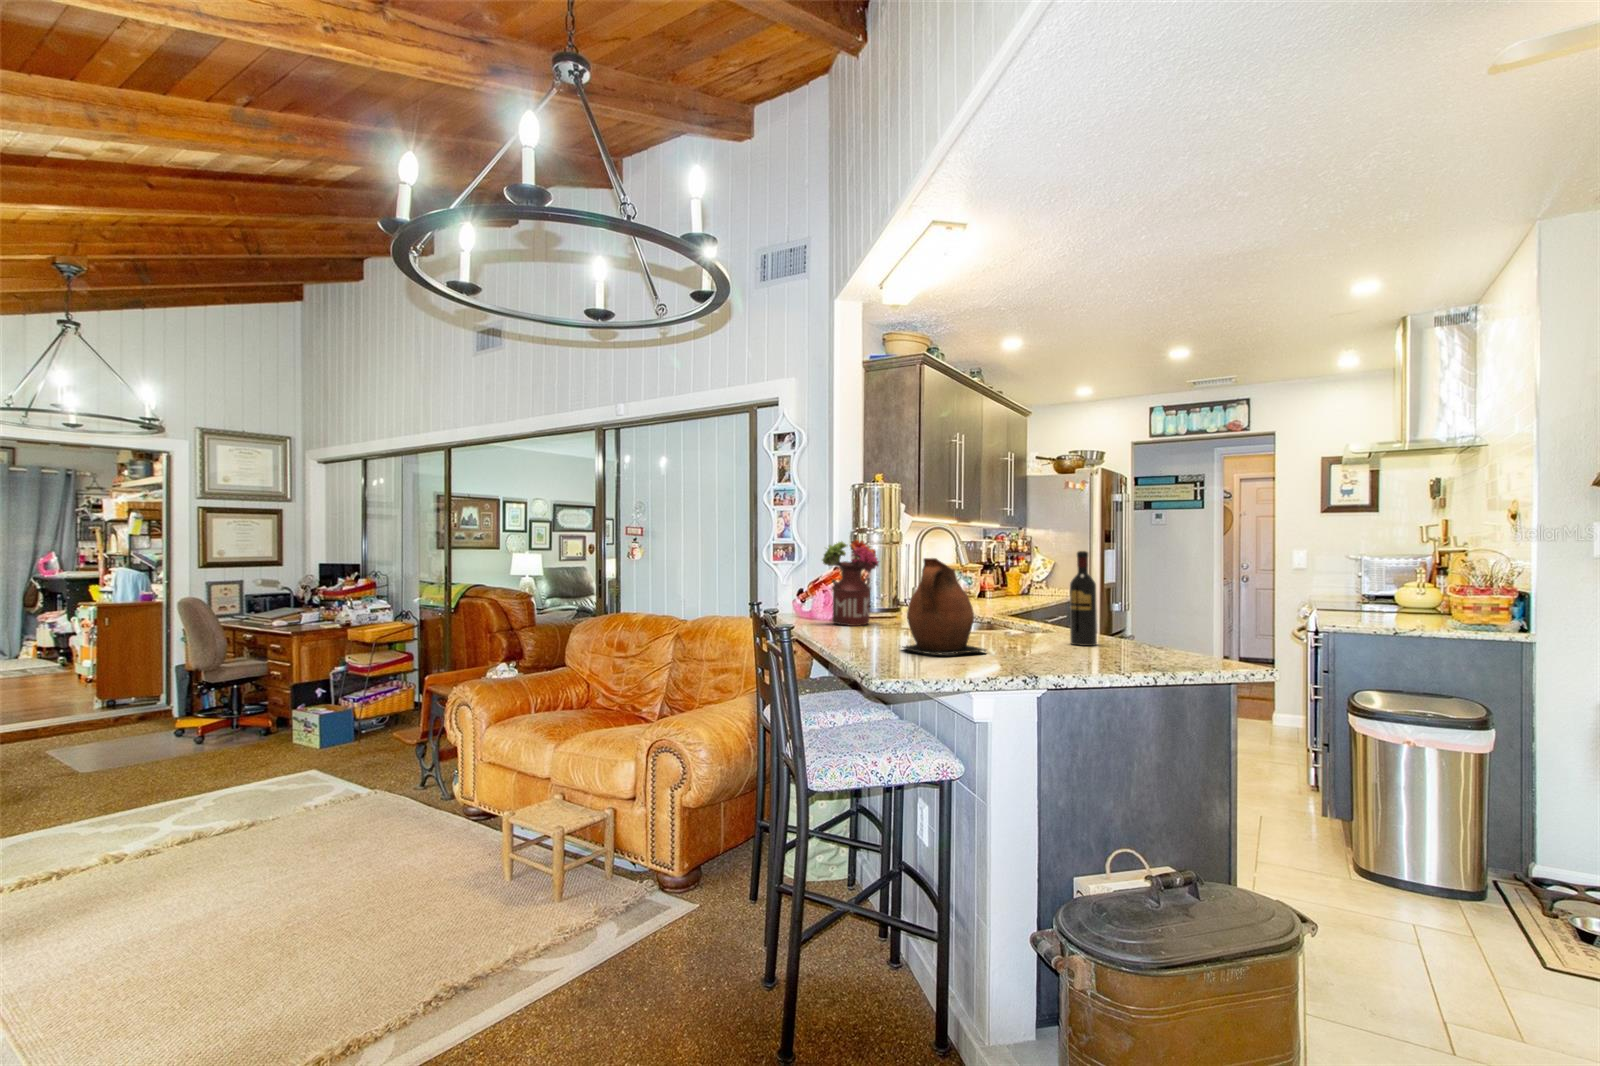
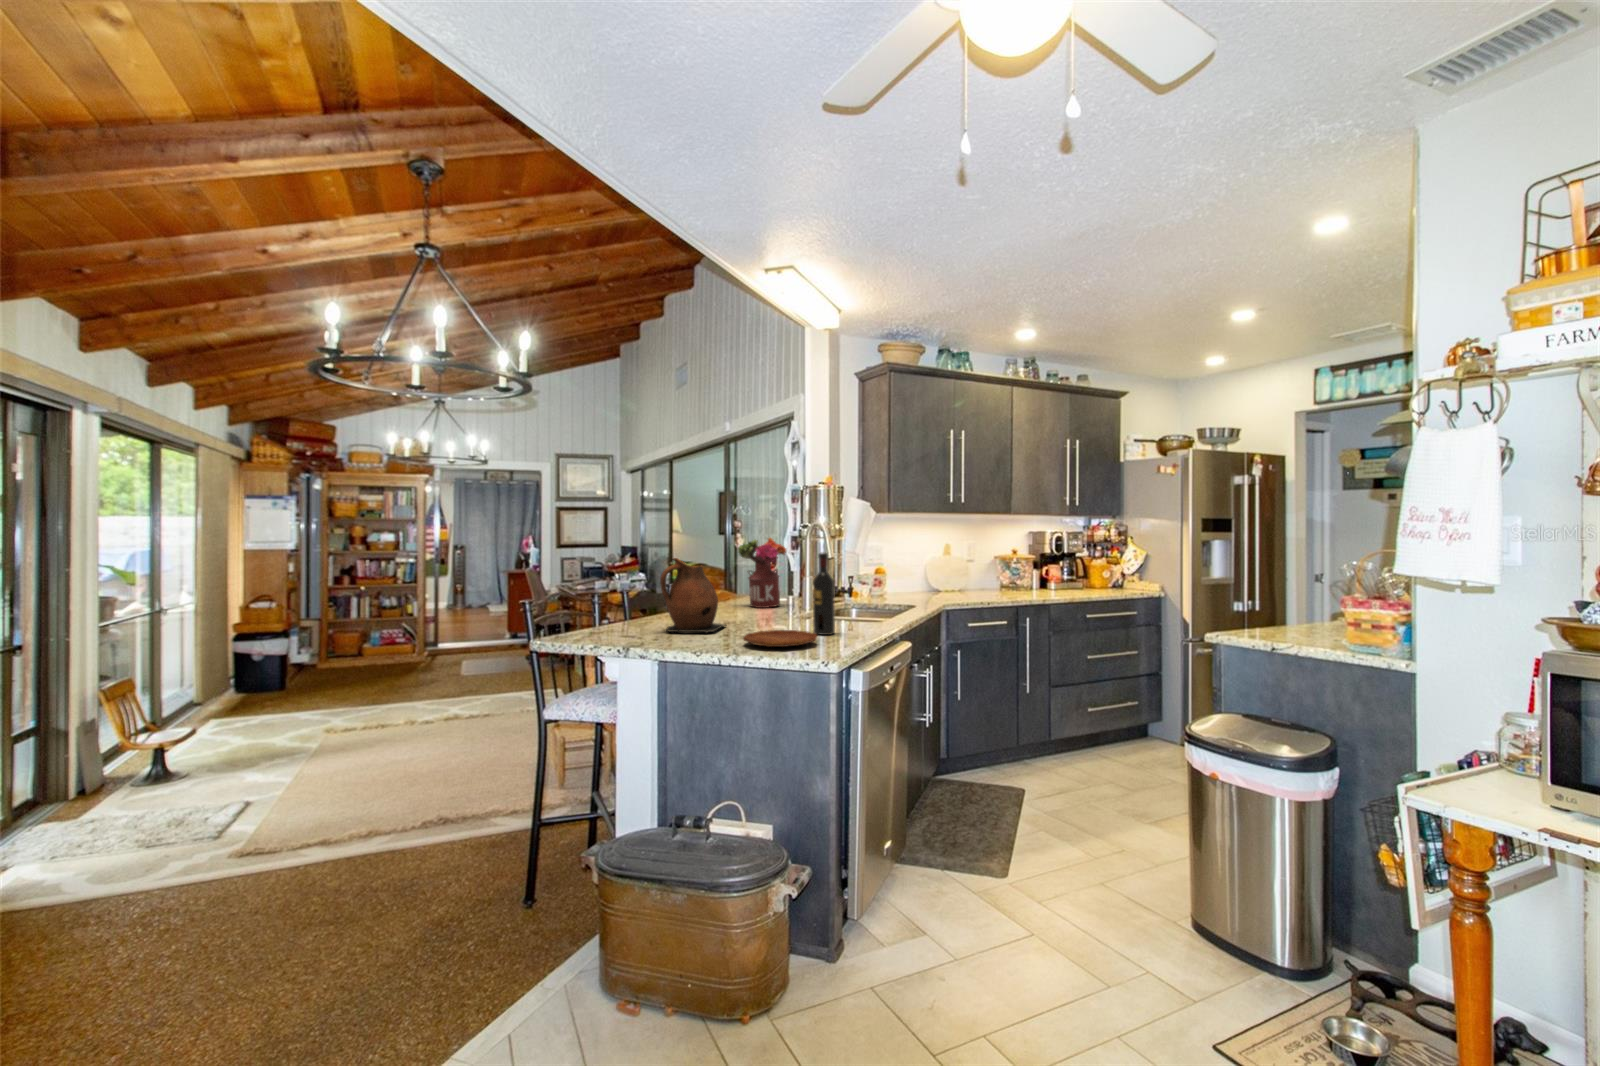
tray: none [1070,641,1168,659] -> present [743,630,817,647]

